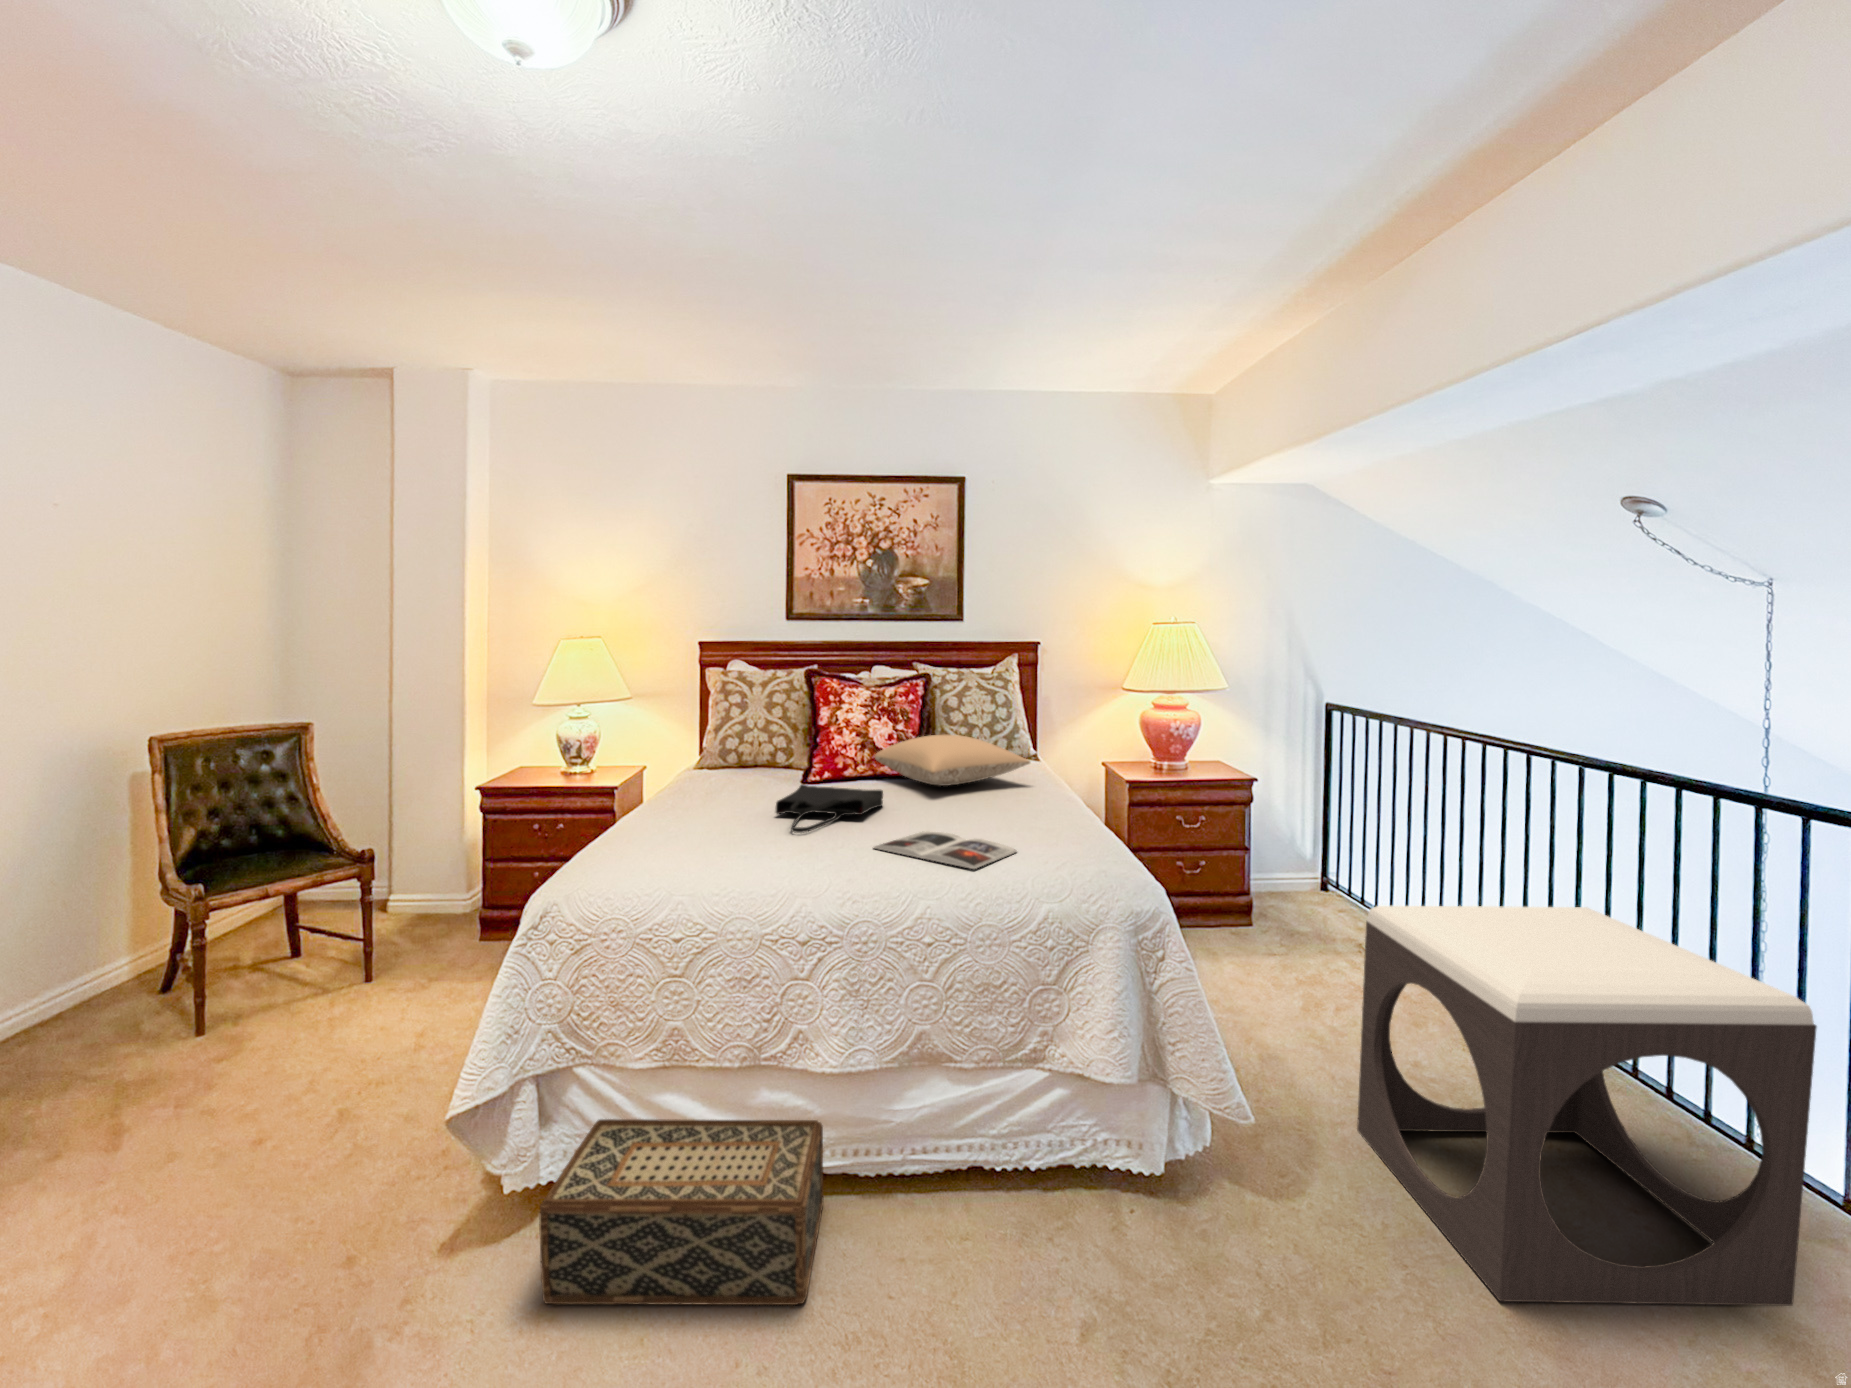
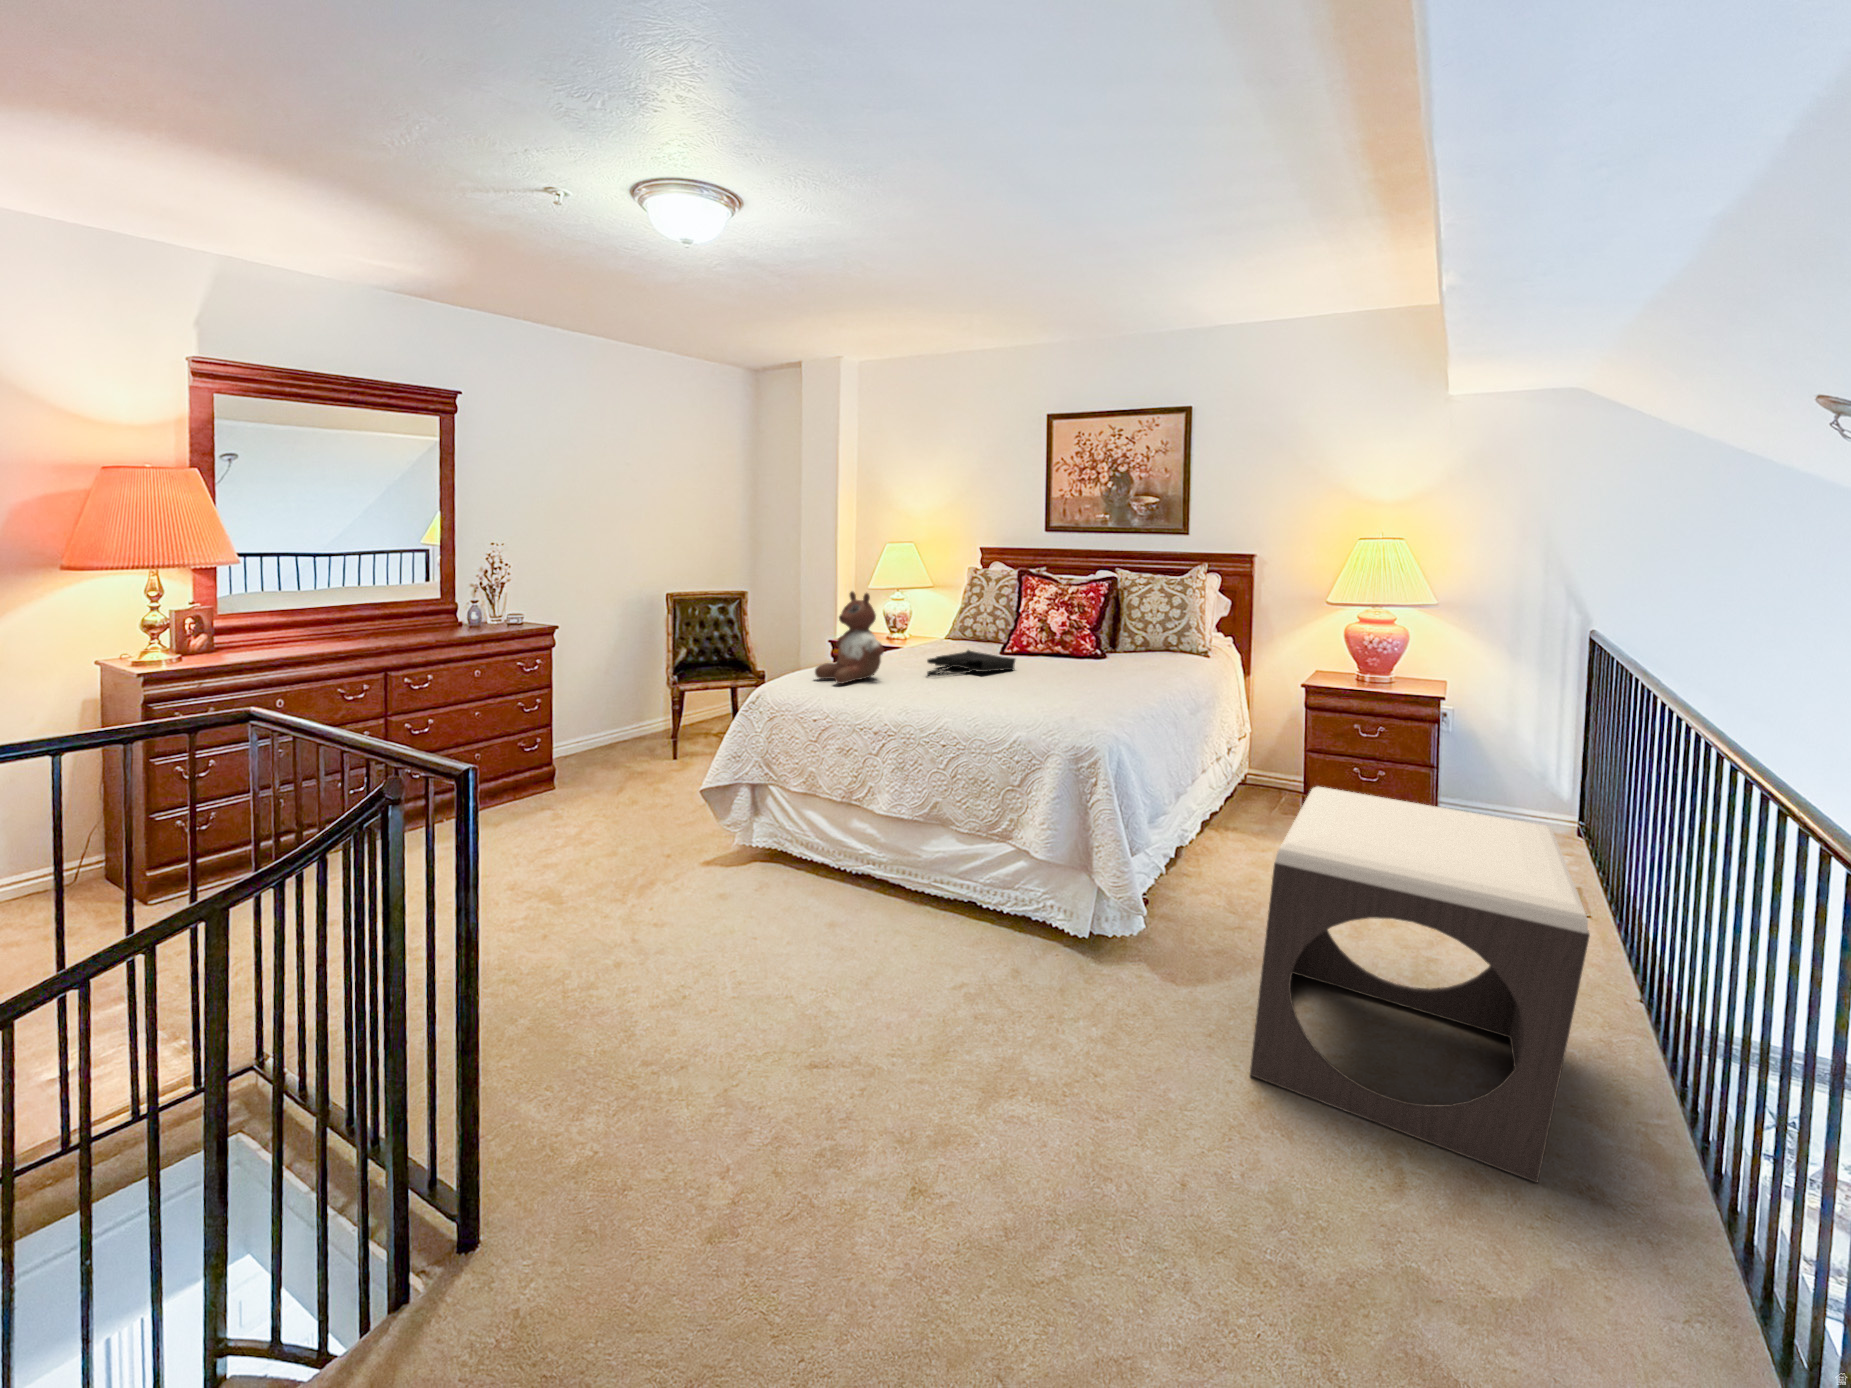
stuffed bear: none [632,716,751,868] -> present [815,592,884,684]
pillow: present [874,735,1030,786] -> none [1045,625,1153,664]
magazine: present [874,831,1017,869] -> none [957,685,1045,707]
woven basket: present [539,1119,823,1305] -> none [722,813,877,923]

